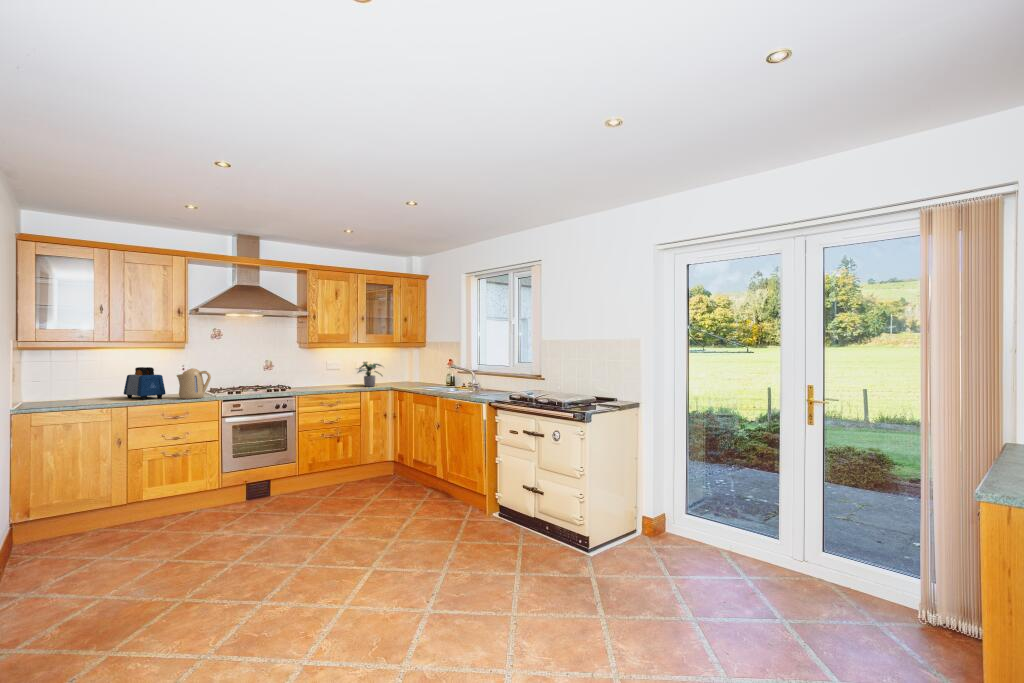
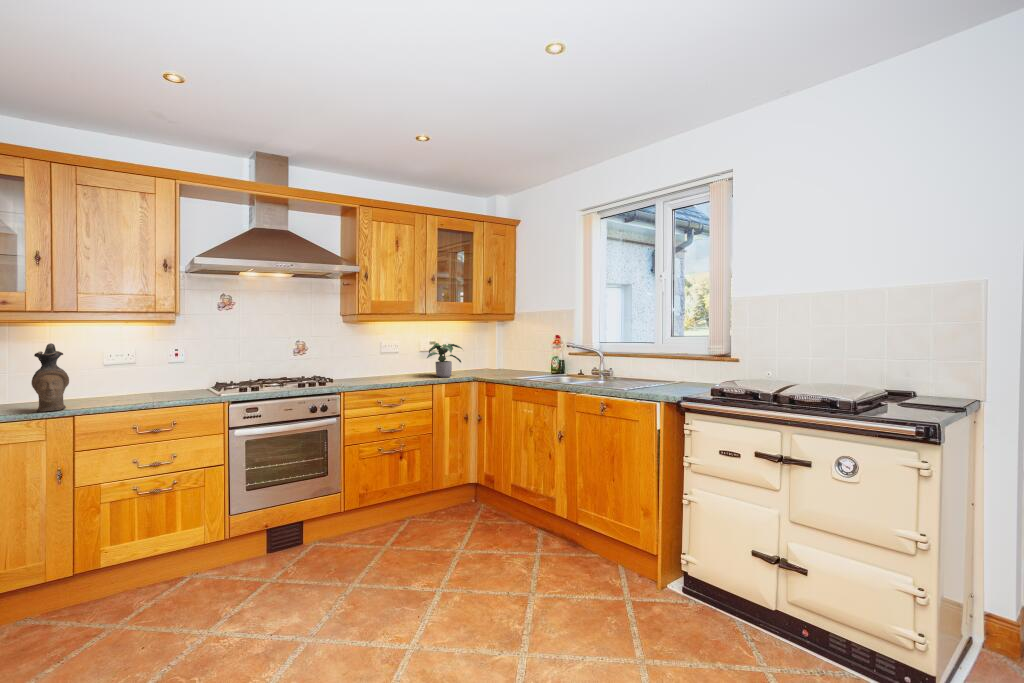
ceramic pitcher: none [106,363,127,404] -> present [32,343,69,412]
toaster: present [124,367,166,400] -> none [81,351,142,402]
kettle: present [177,368,211,399] -> none [156,352,209,400]

